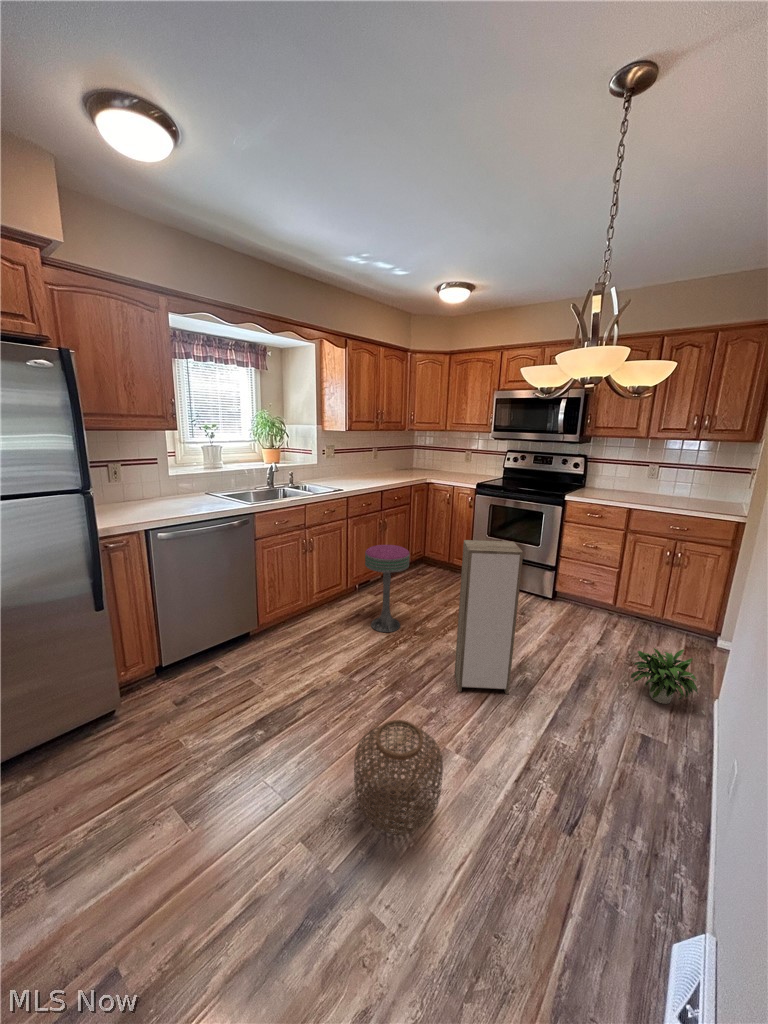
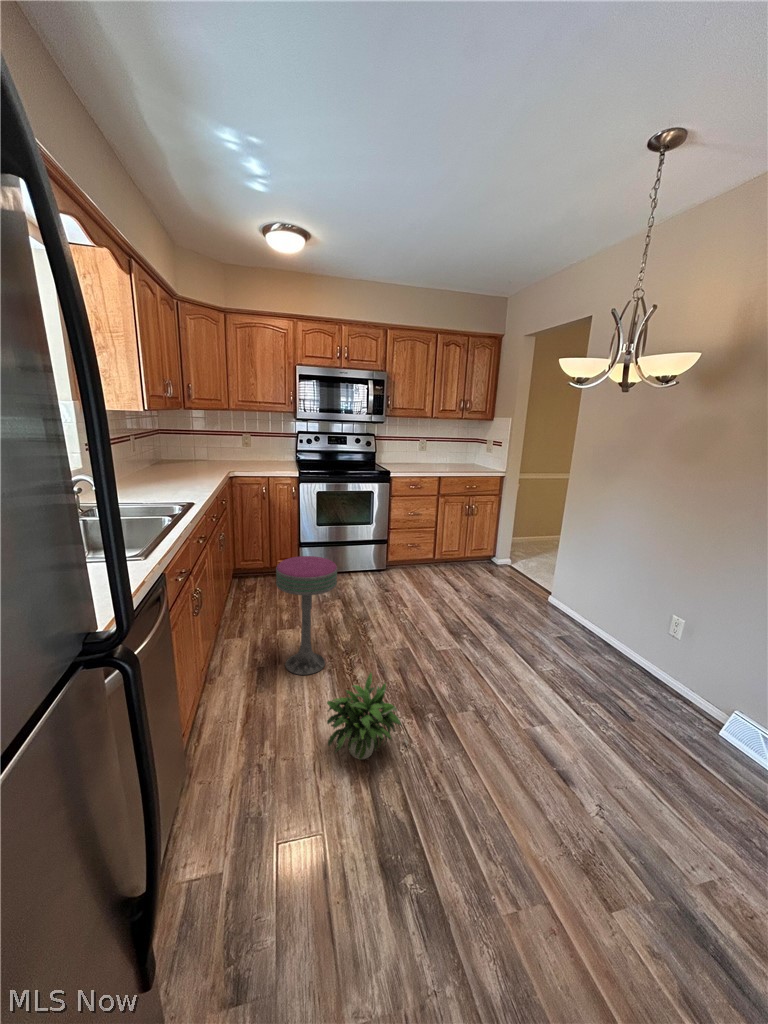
storage cabinet: present [455,540,523,694] -> none [430,517,499,683]
potted plant: present [631,648,707,715] -> present [327,673,408,760]
woven basket: present [354,720,443,835] -> none [548,709,655,828]

